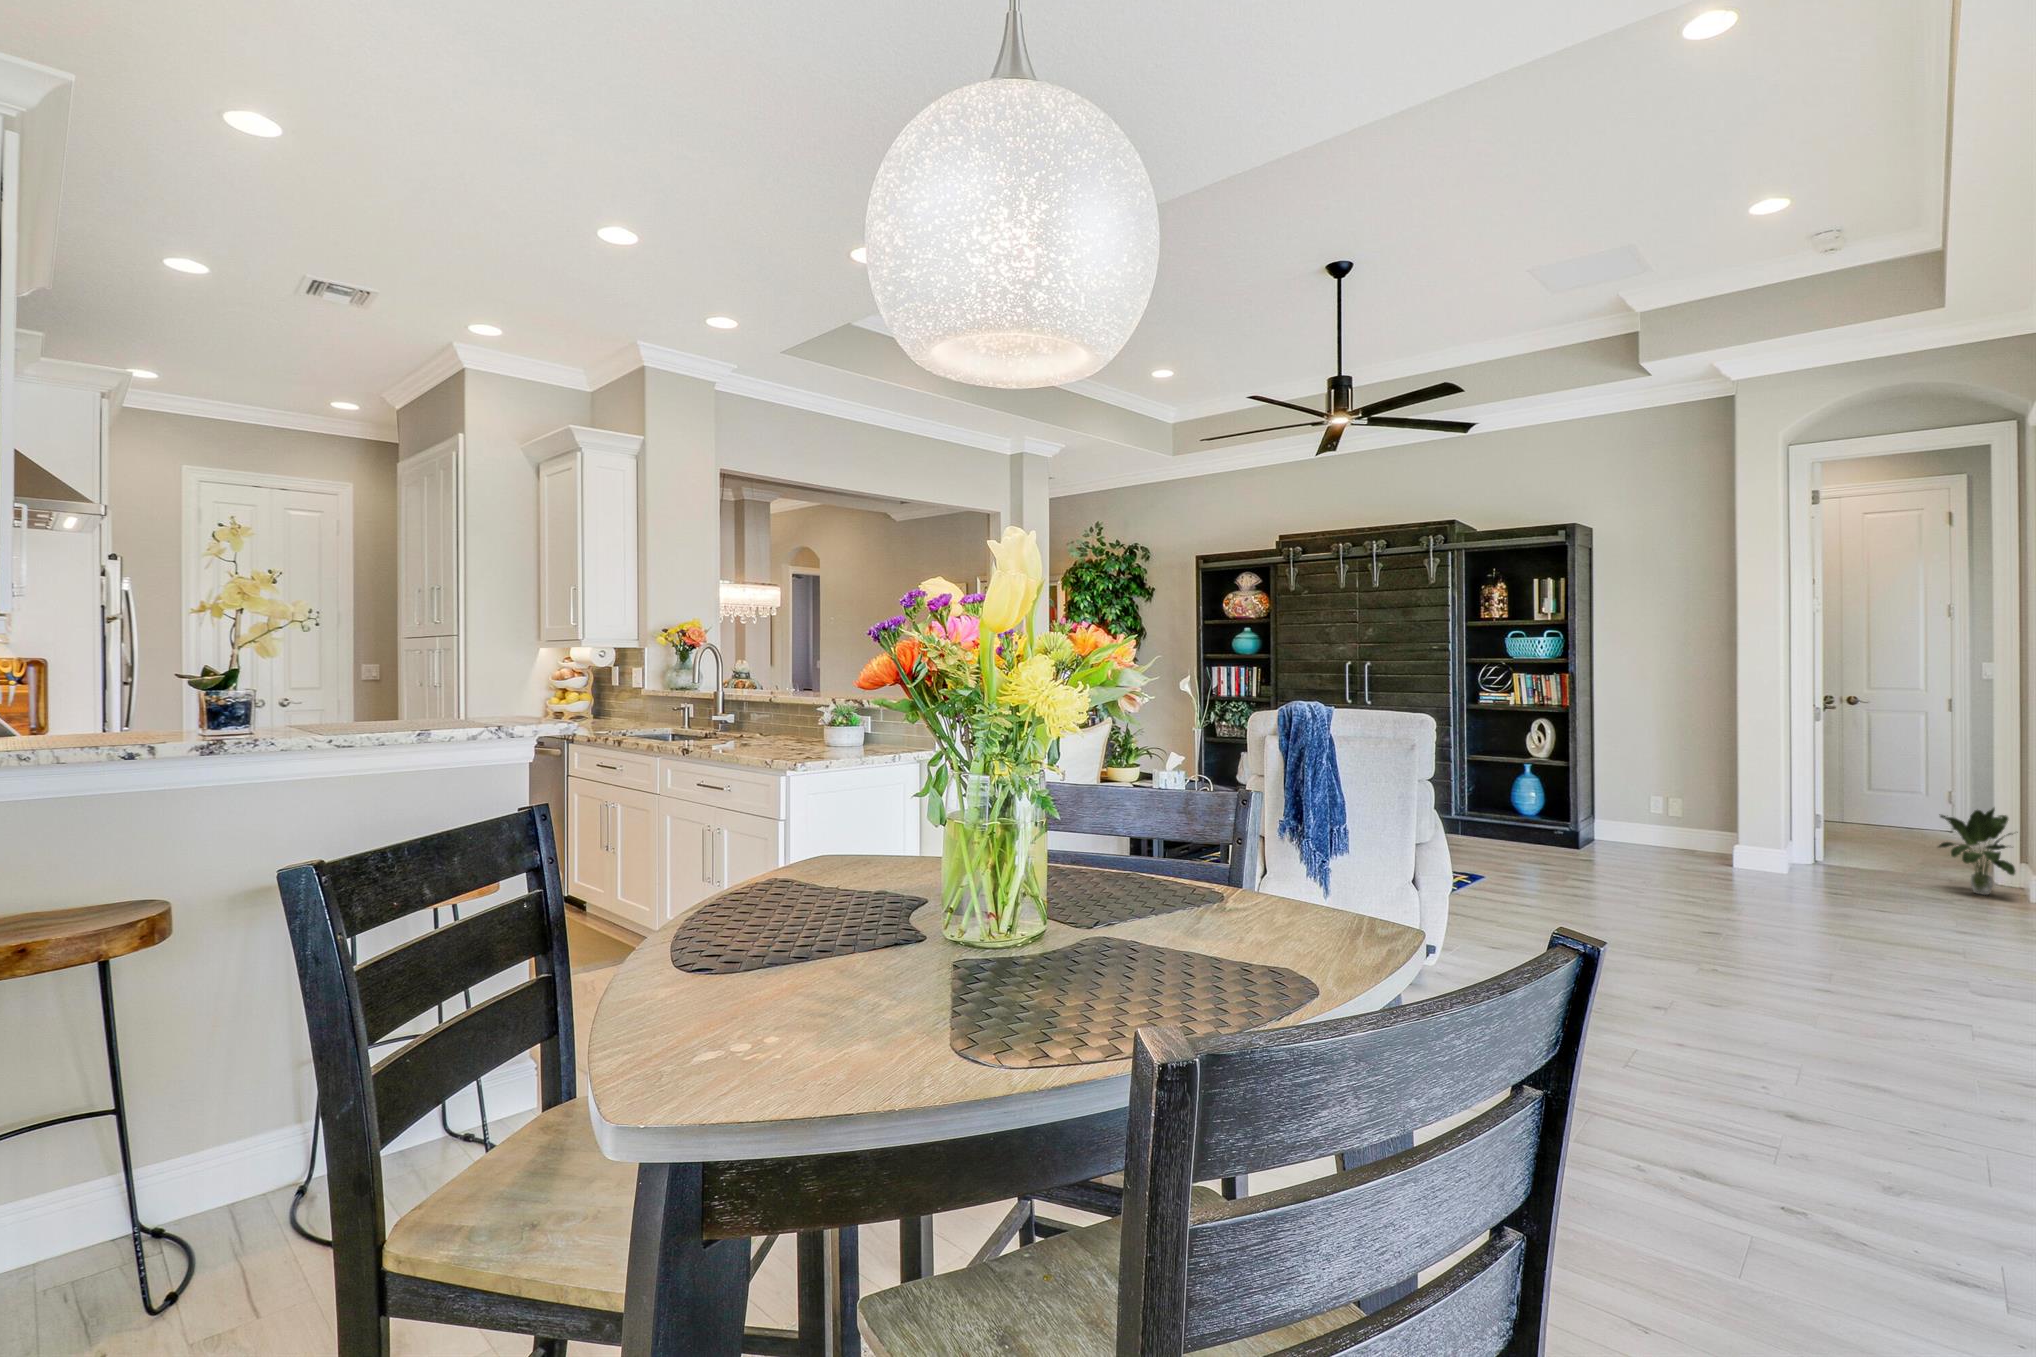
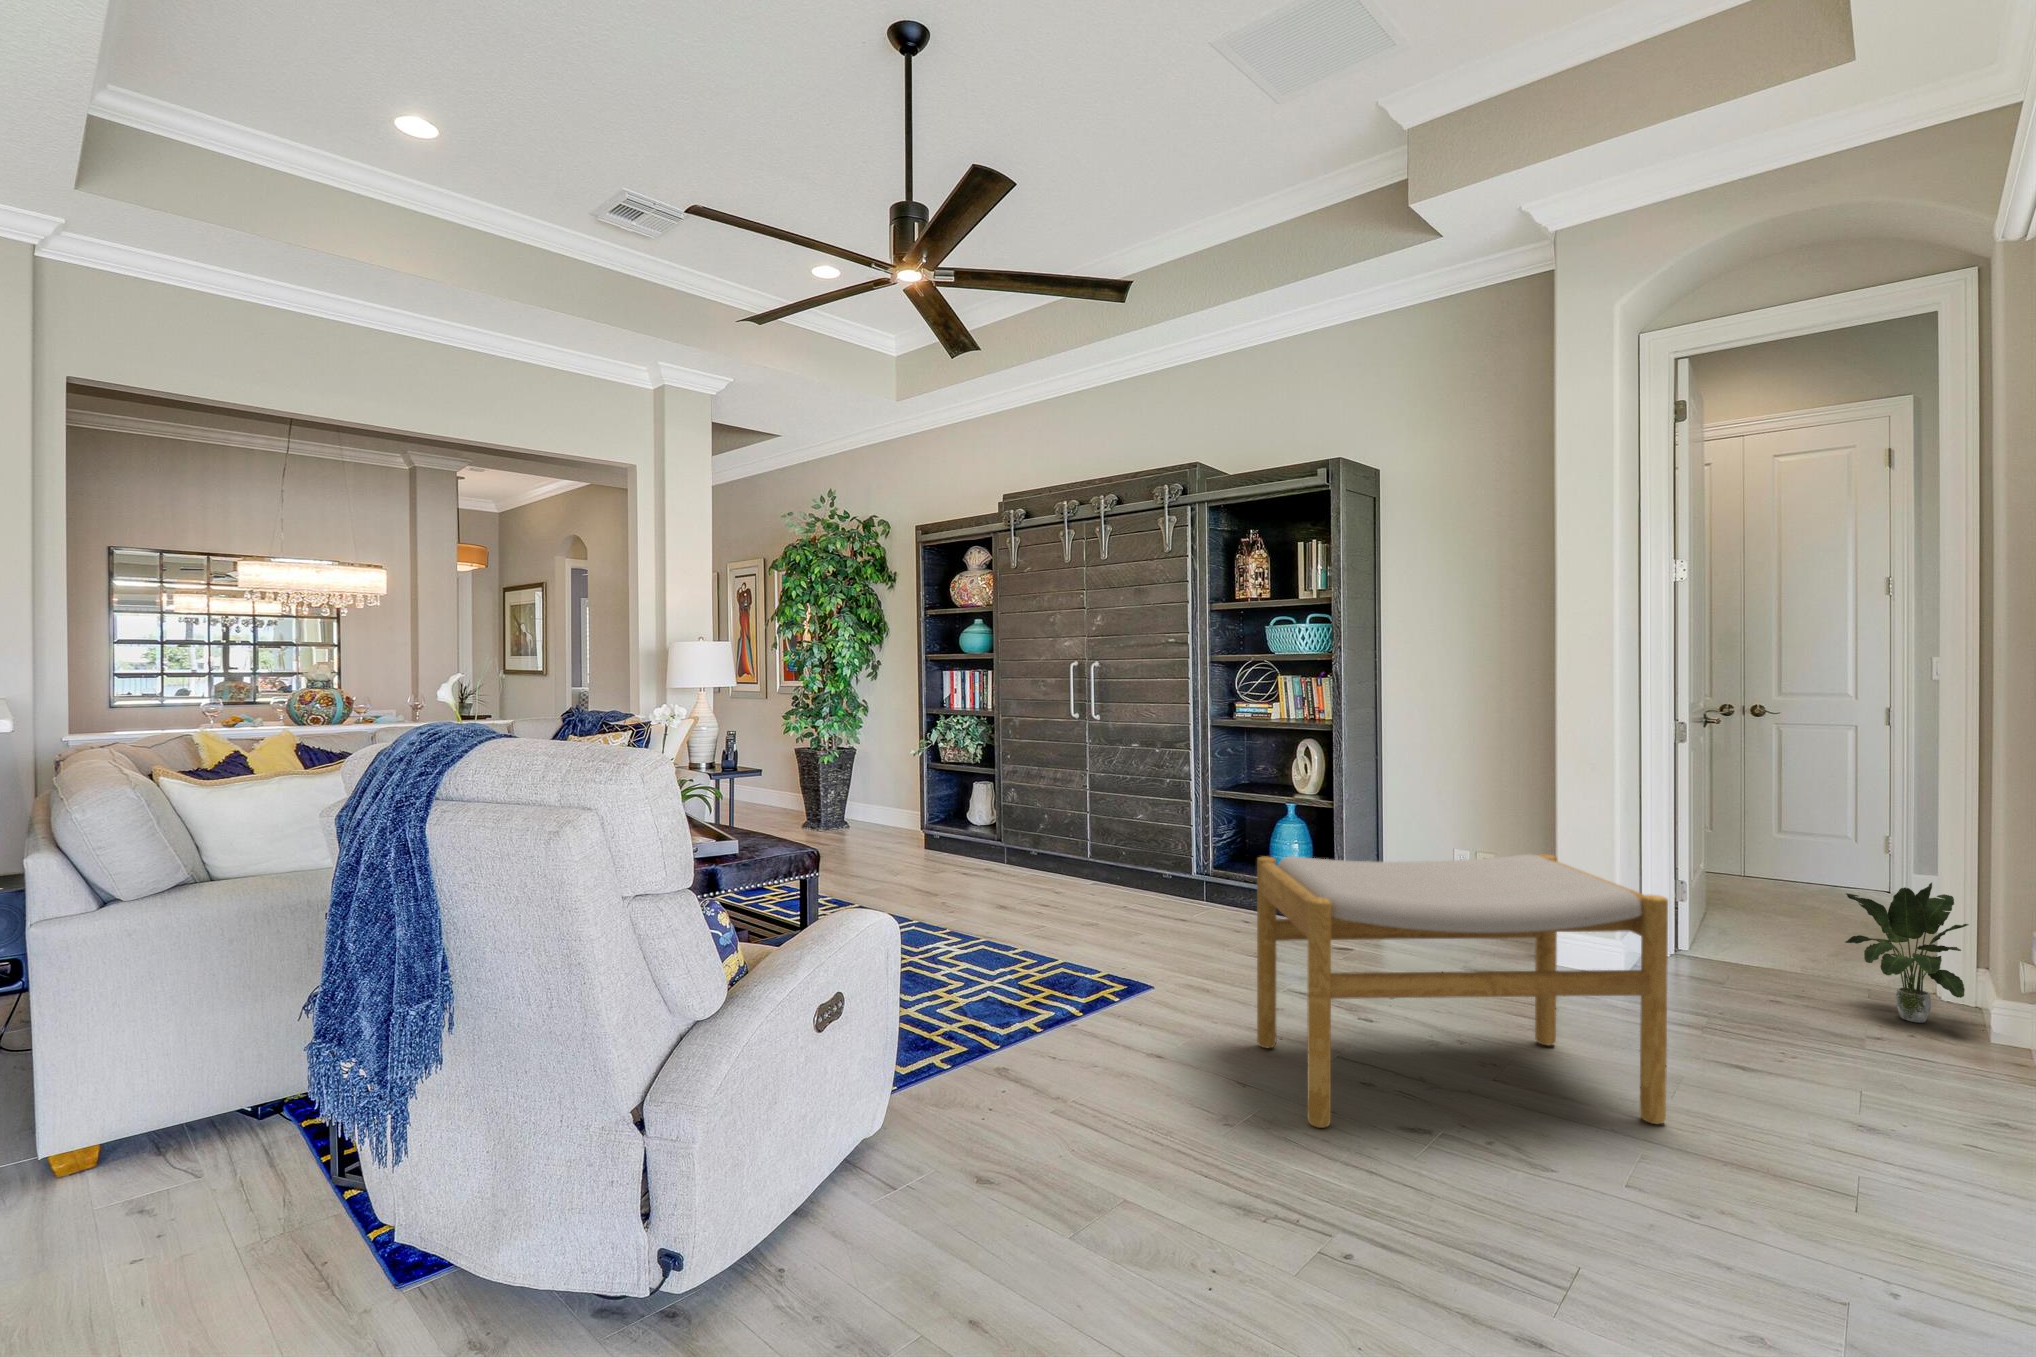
footstool: none [1578,786,1850,934] -> present [1257,854,1668,1128]

